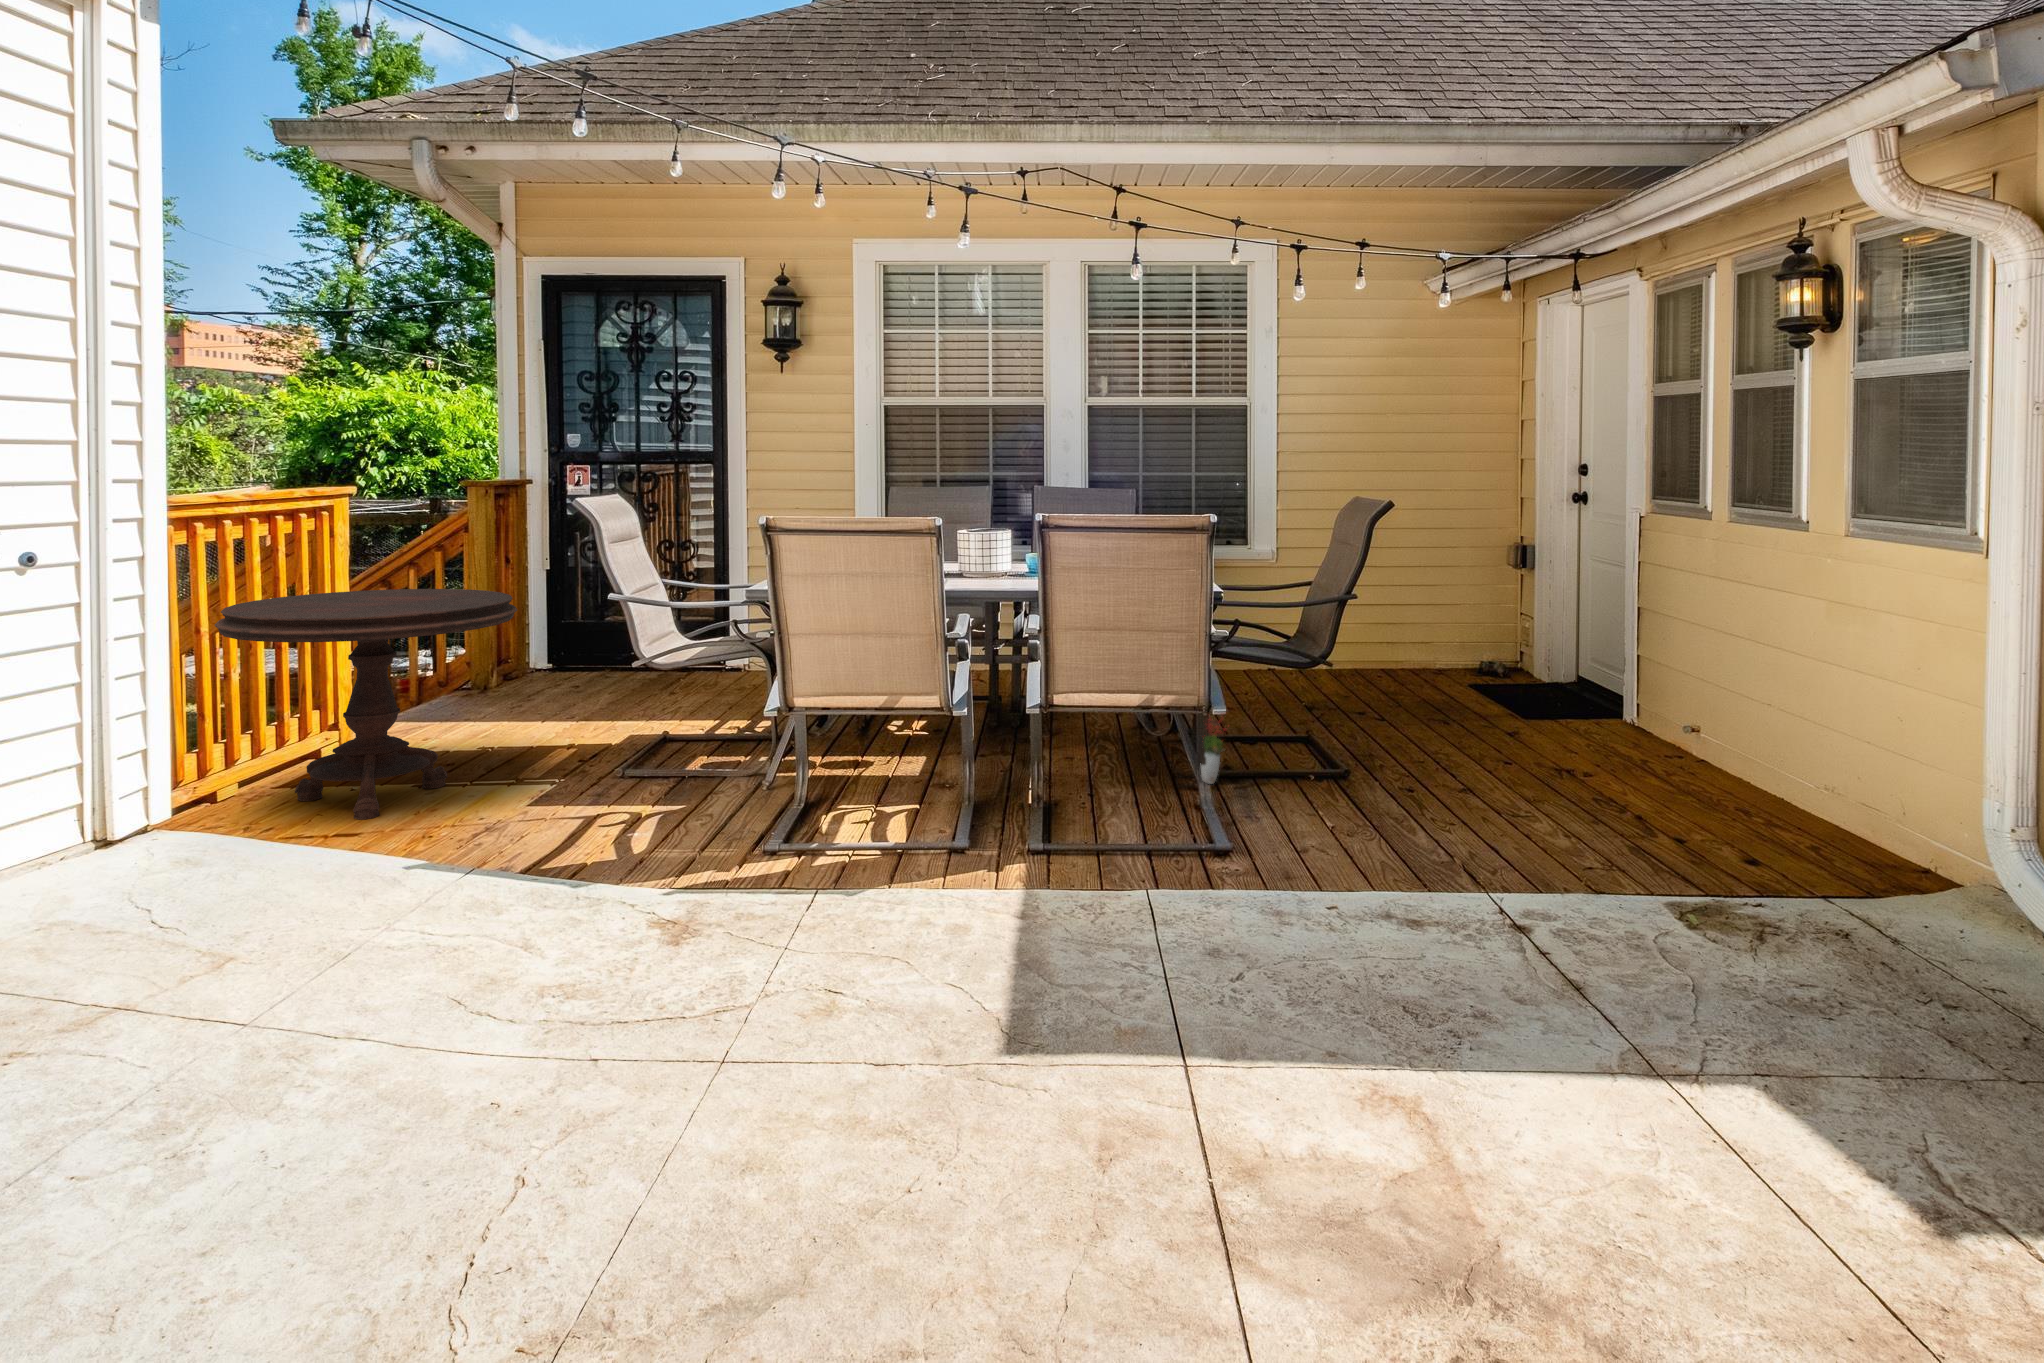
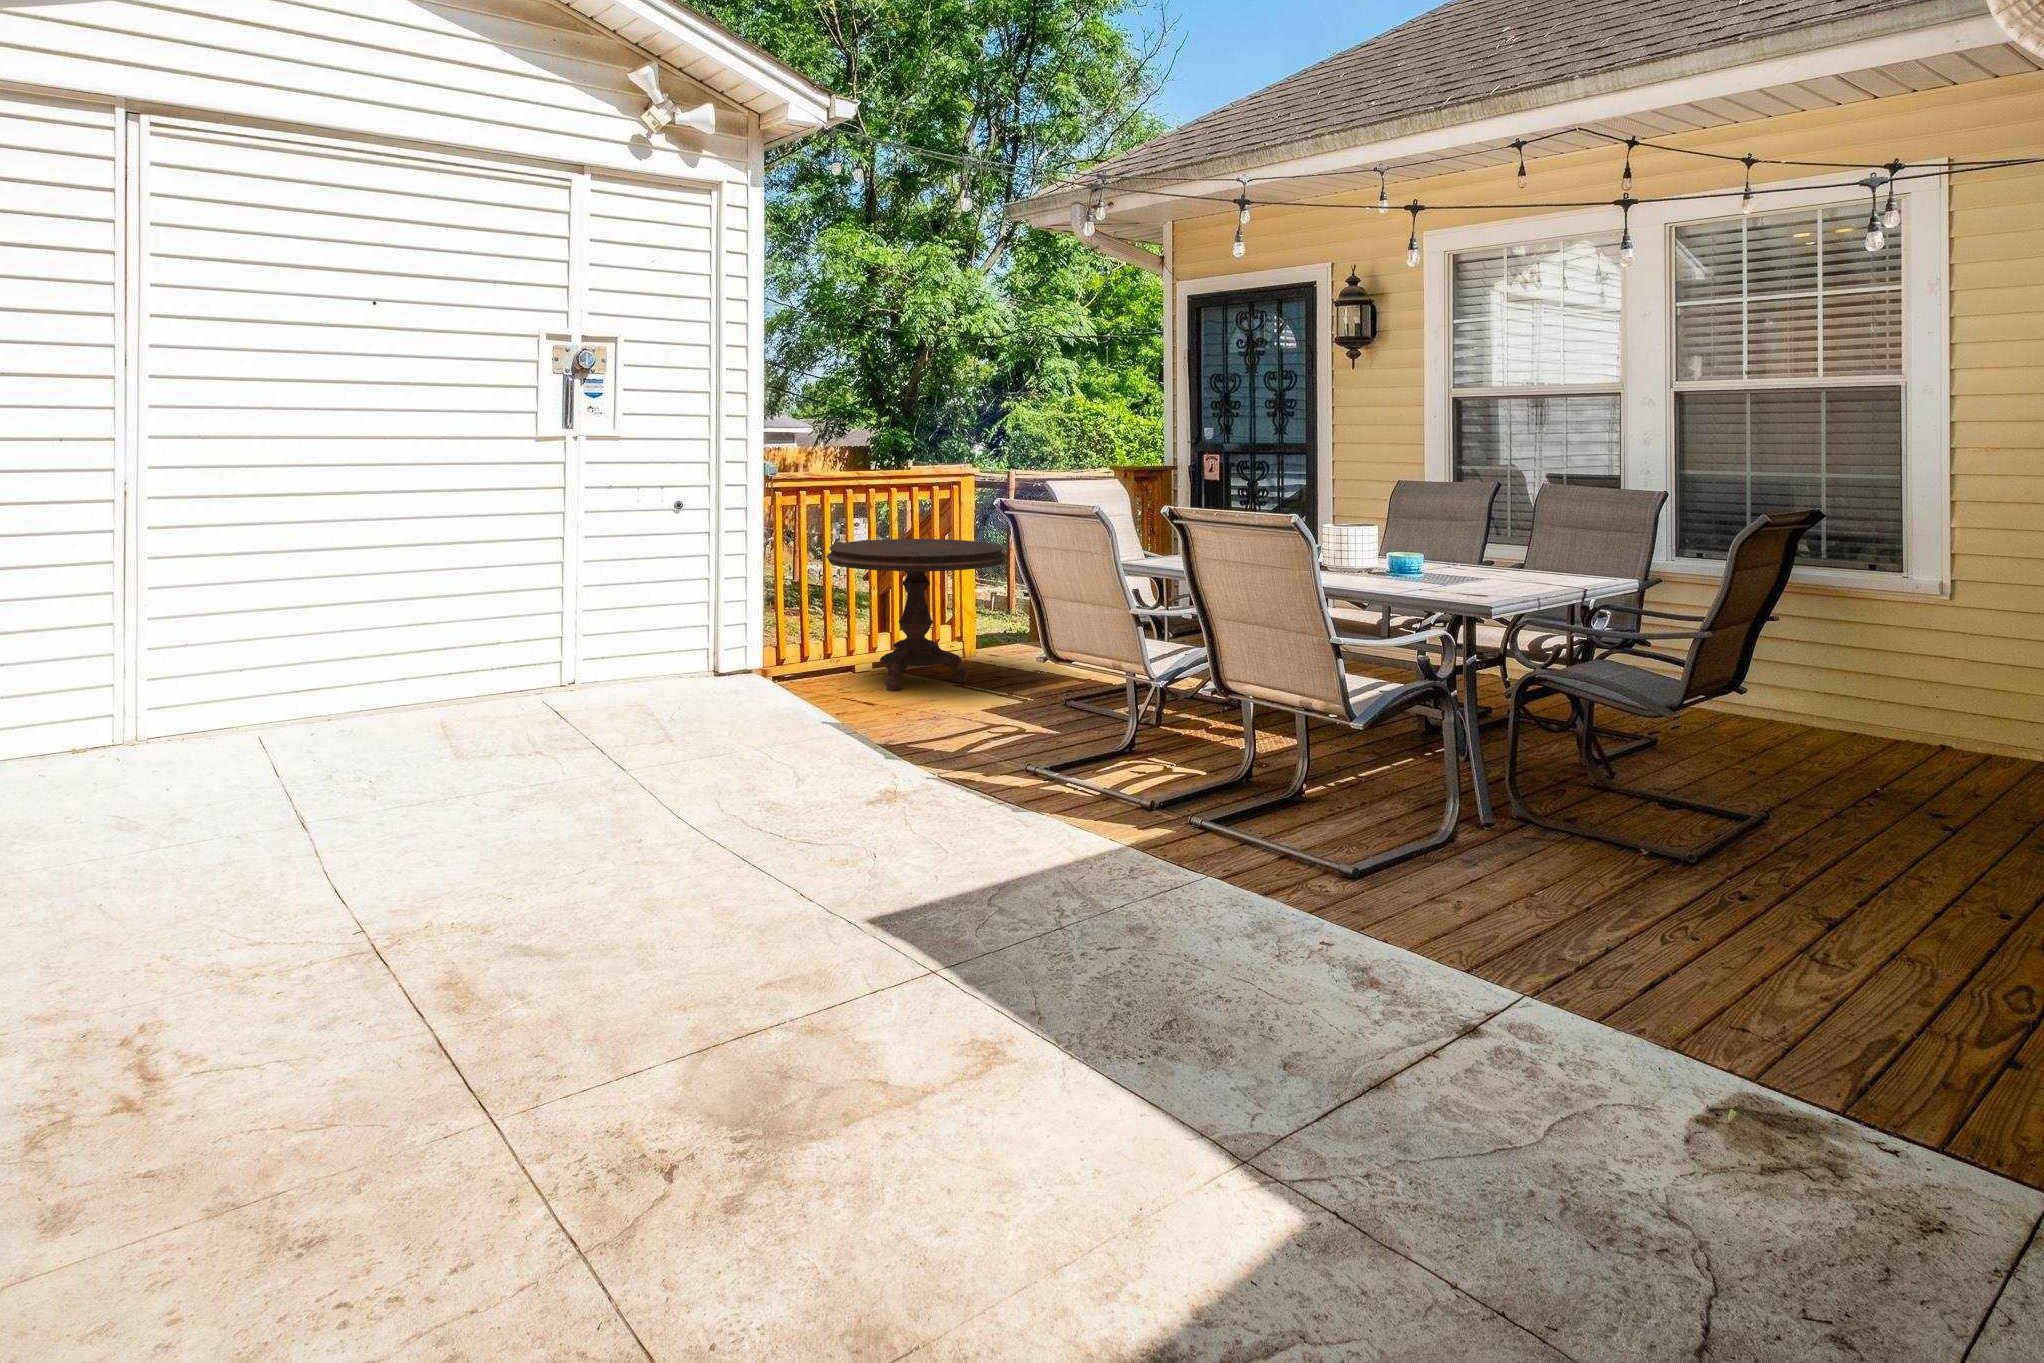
decorative plant: present [1201,713,1229,784] -> none [1483,749,1522,829]

